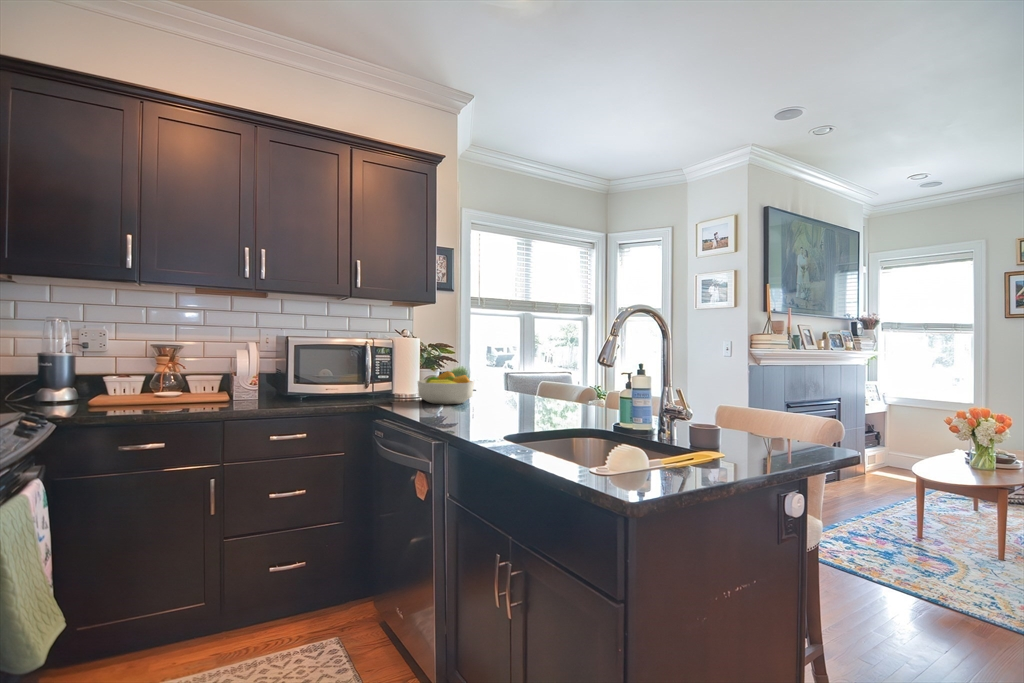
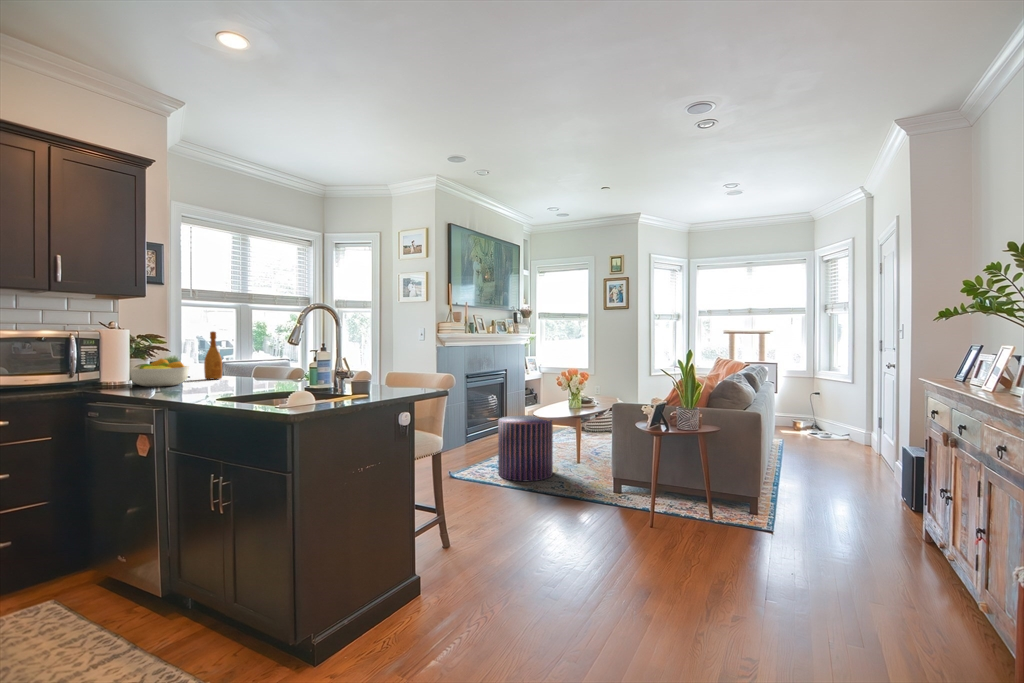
wine bottle: none [489,341,507,396] -> present [204,332,222,379]
pouf: none [862,473,969,587] -> present [498,415,553,481]

